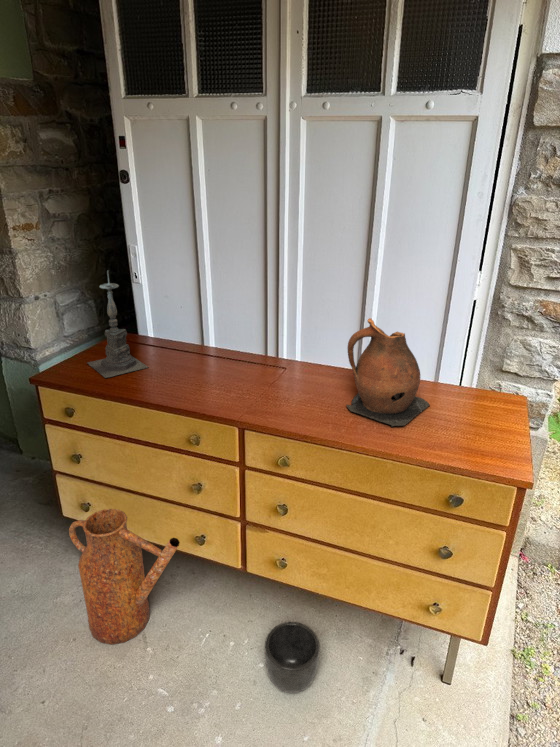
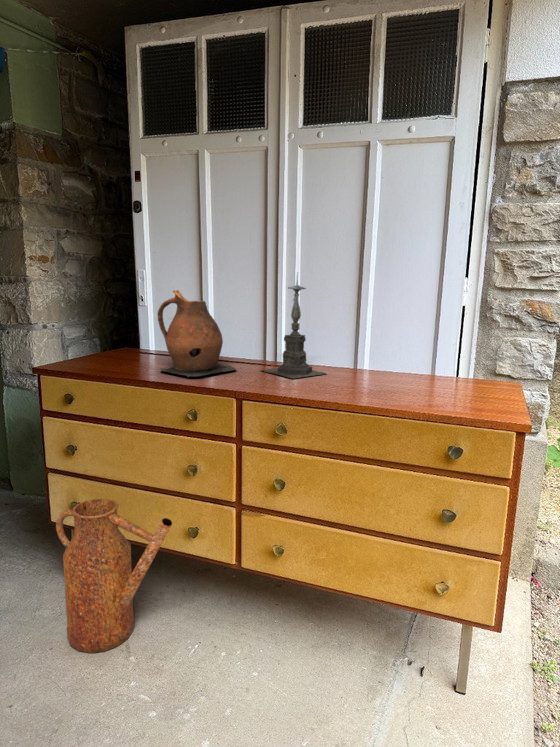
candle holder: present [88,272,148,378] -> present [261,274,326,378]
ceramic pitcher: present [346,318,430,427] -> present [158,290,236,378]
planter: present [265,622,320,693] -> none [259,619,319,698]

